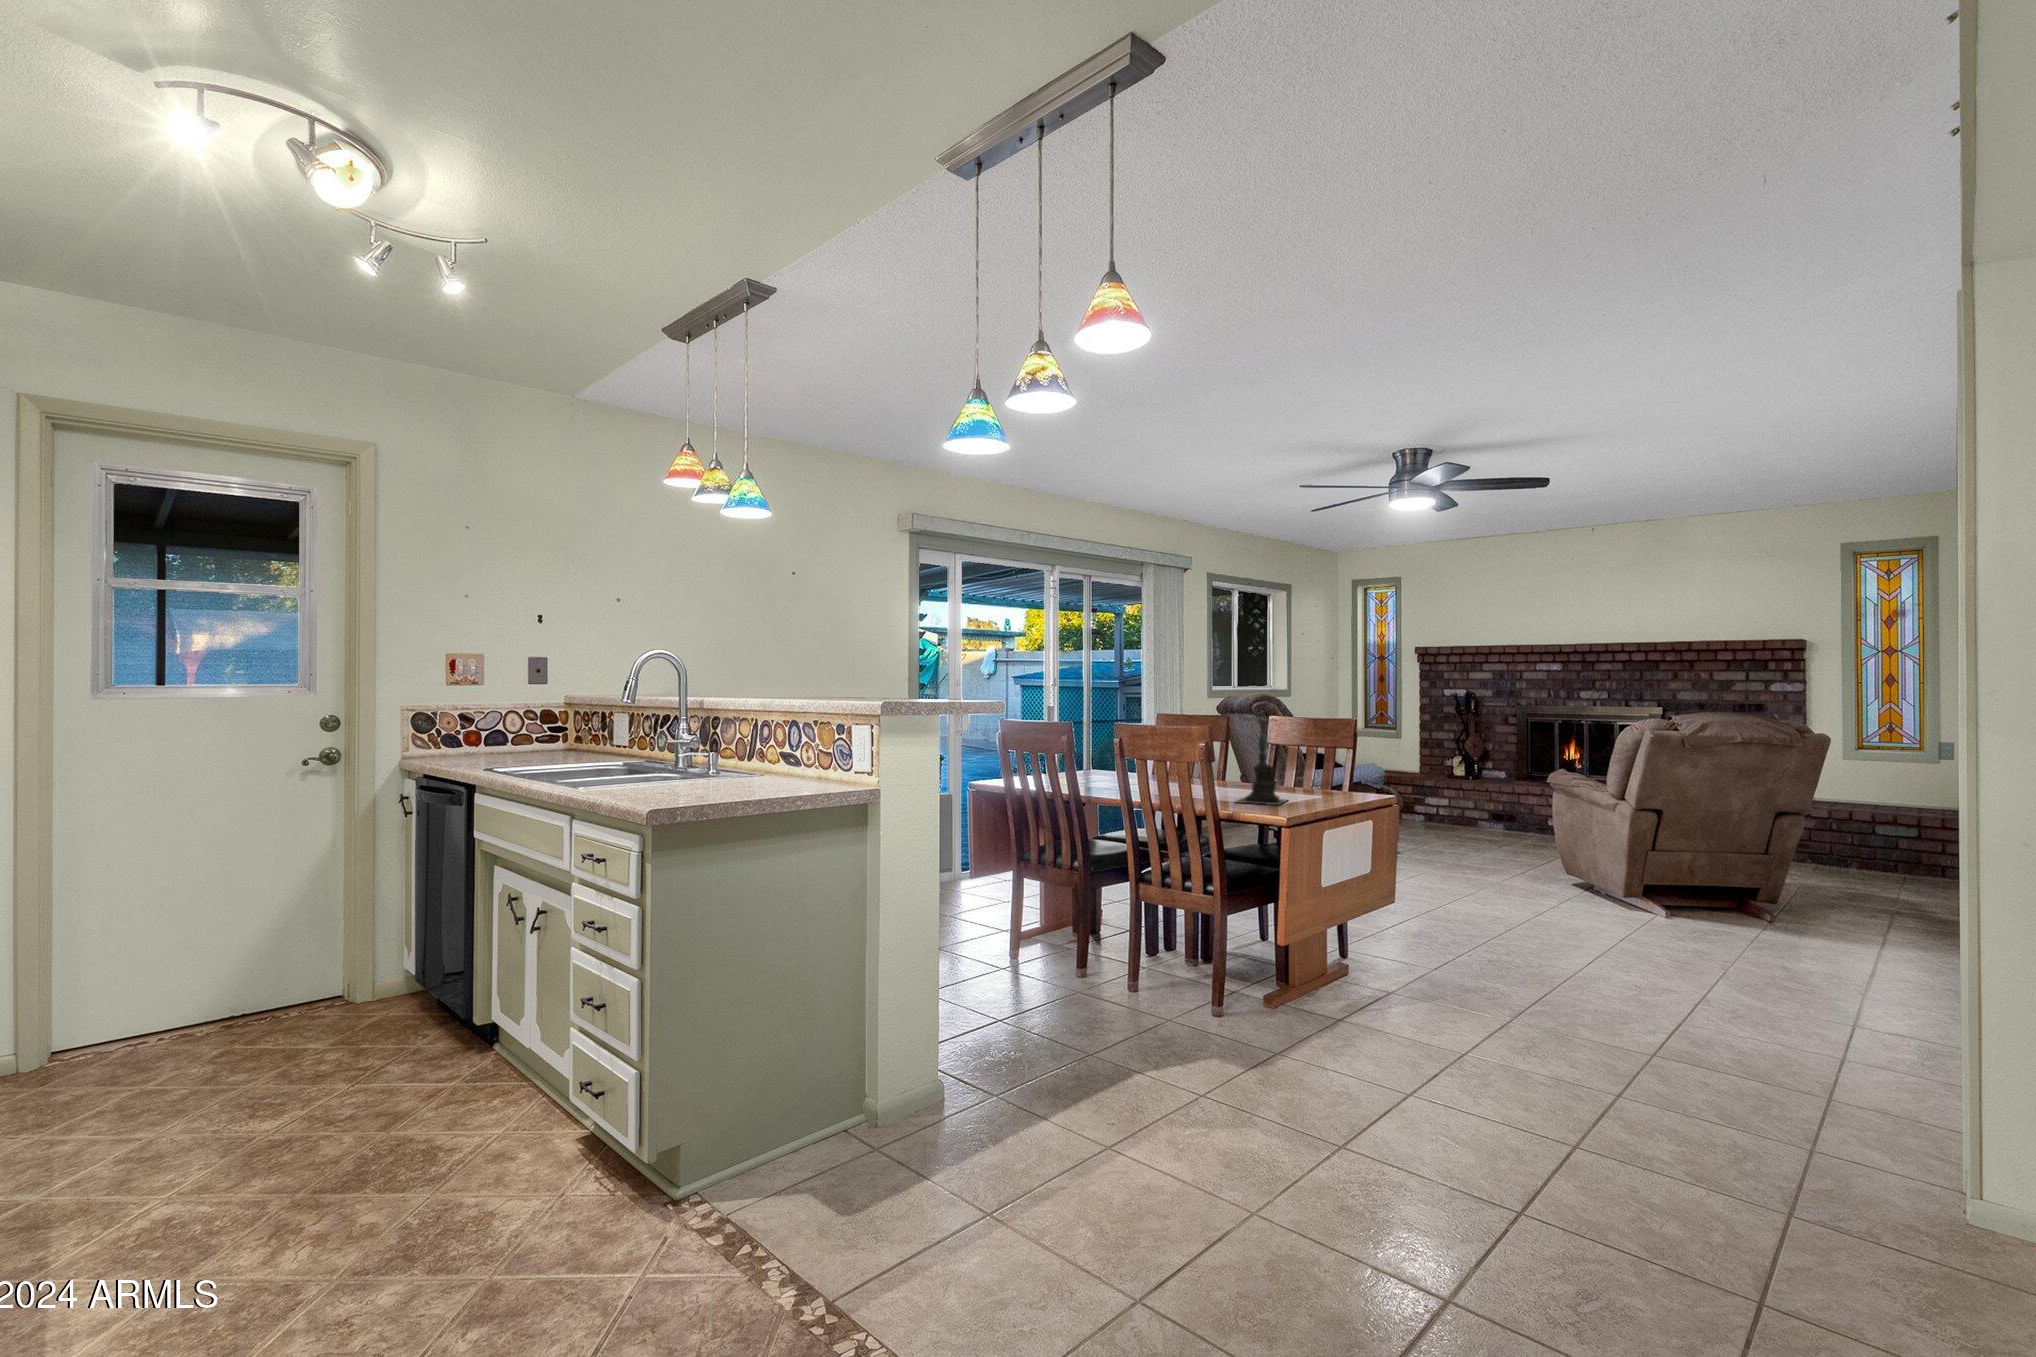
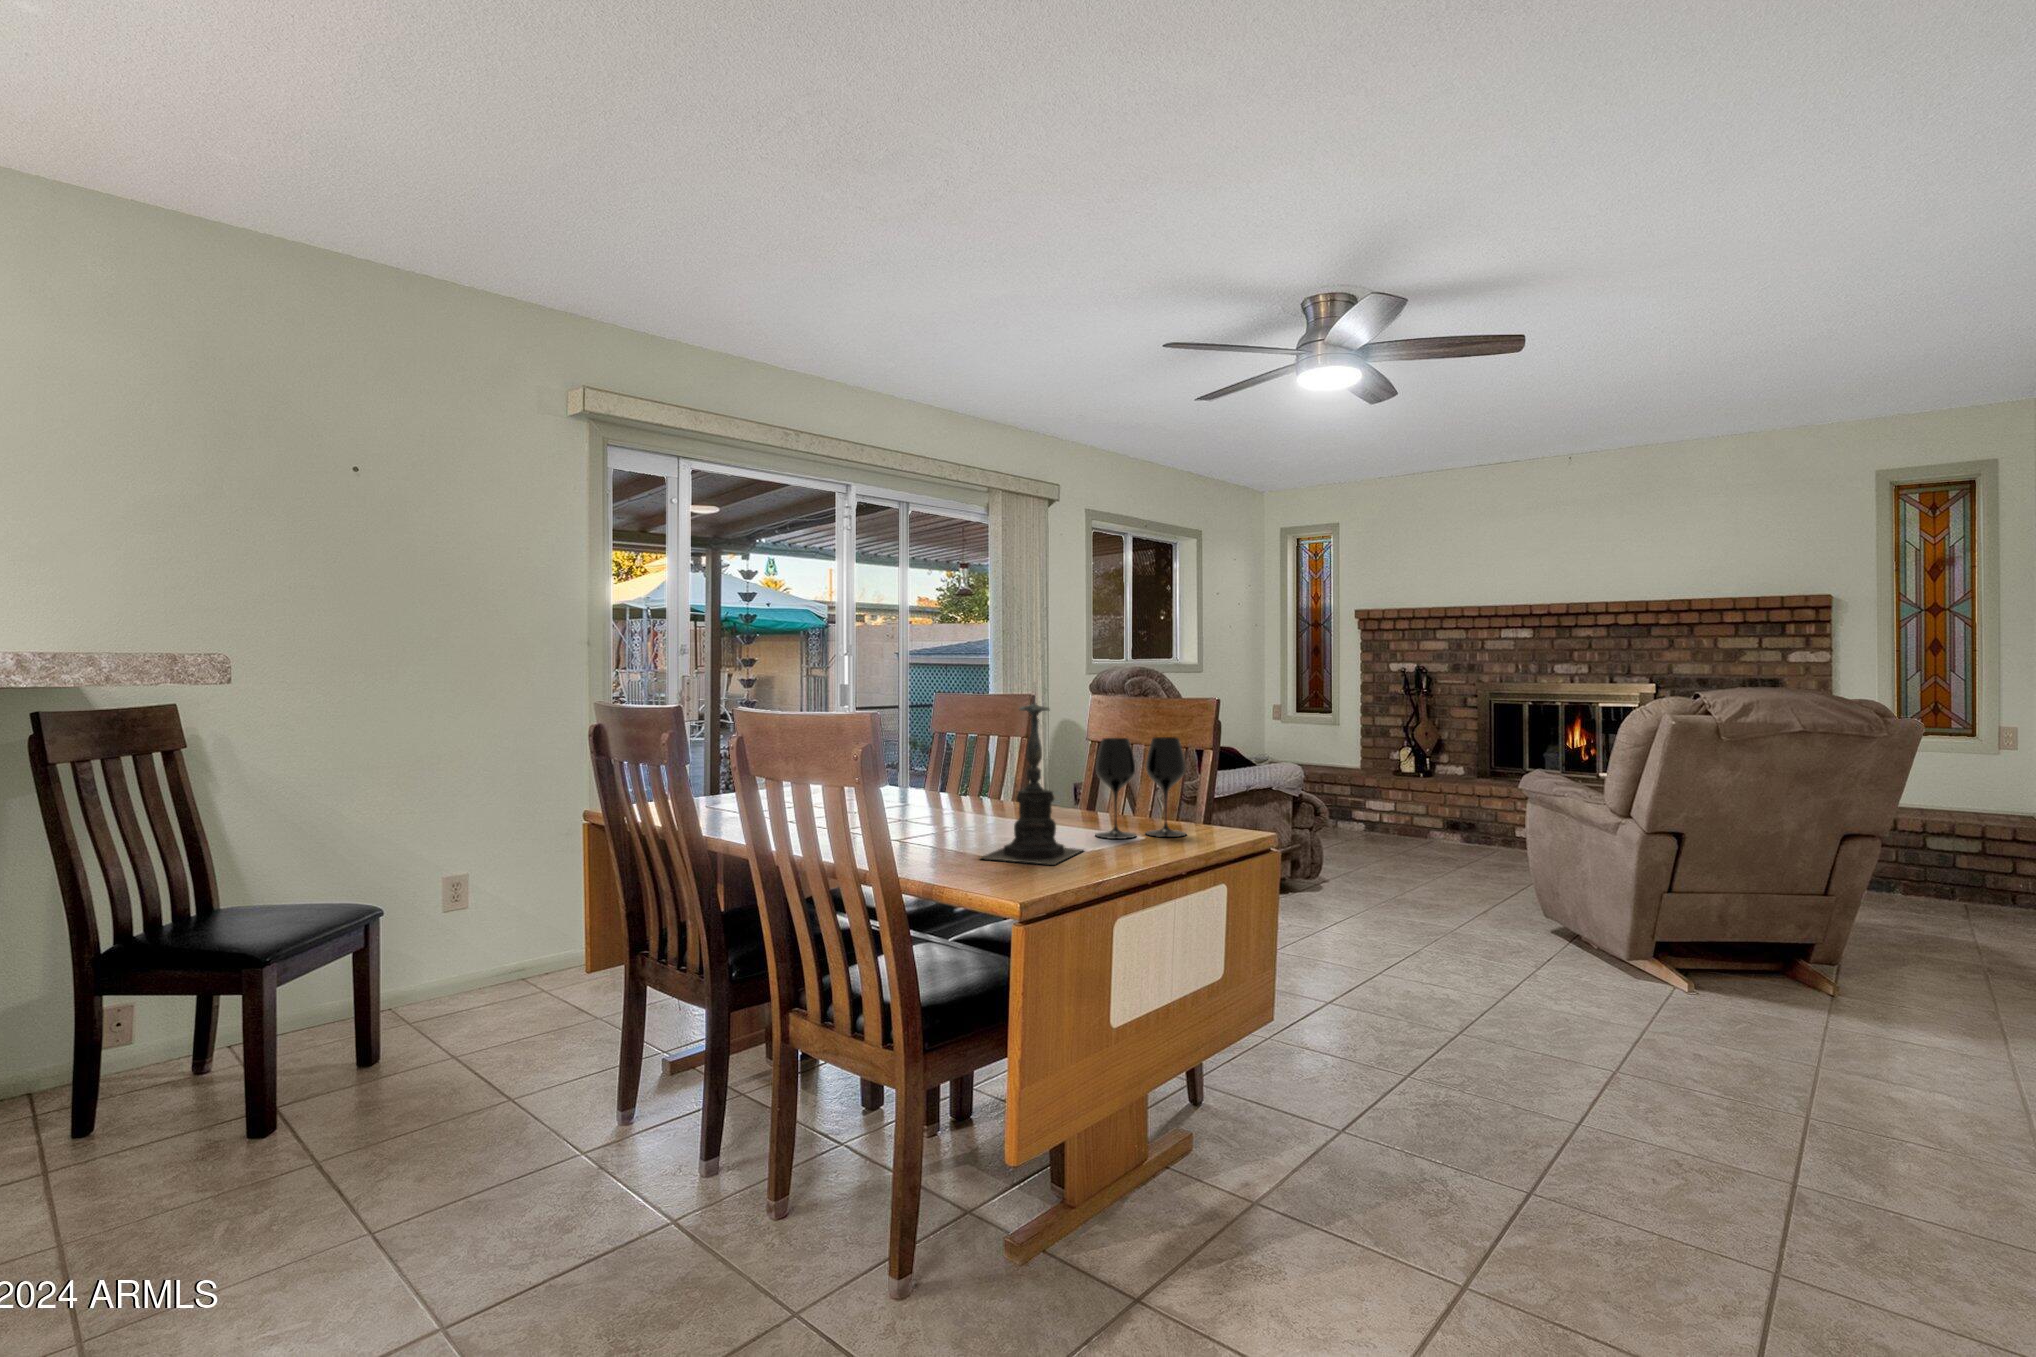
wine glass: none [1287,738,1341,796] -> present [1096,737,1186,839]

